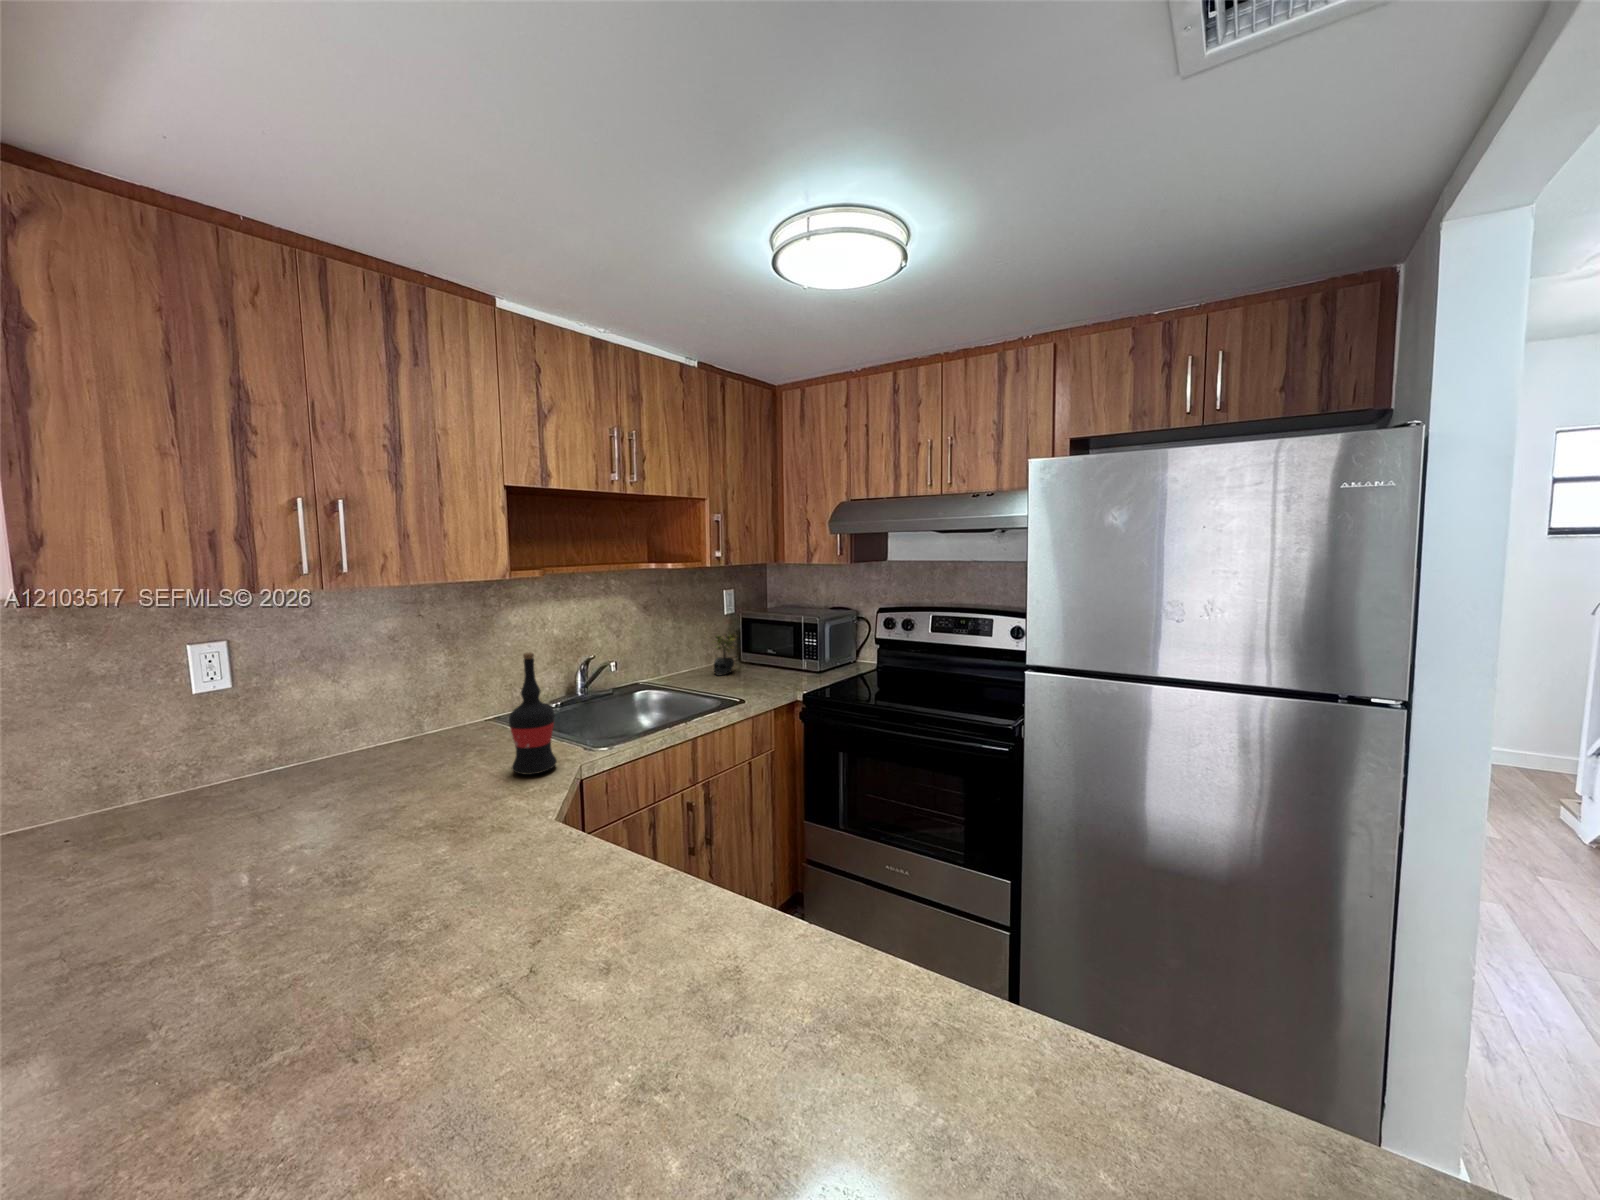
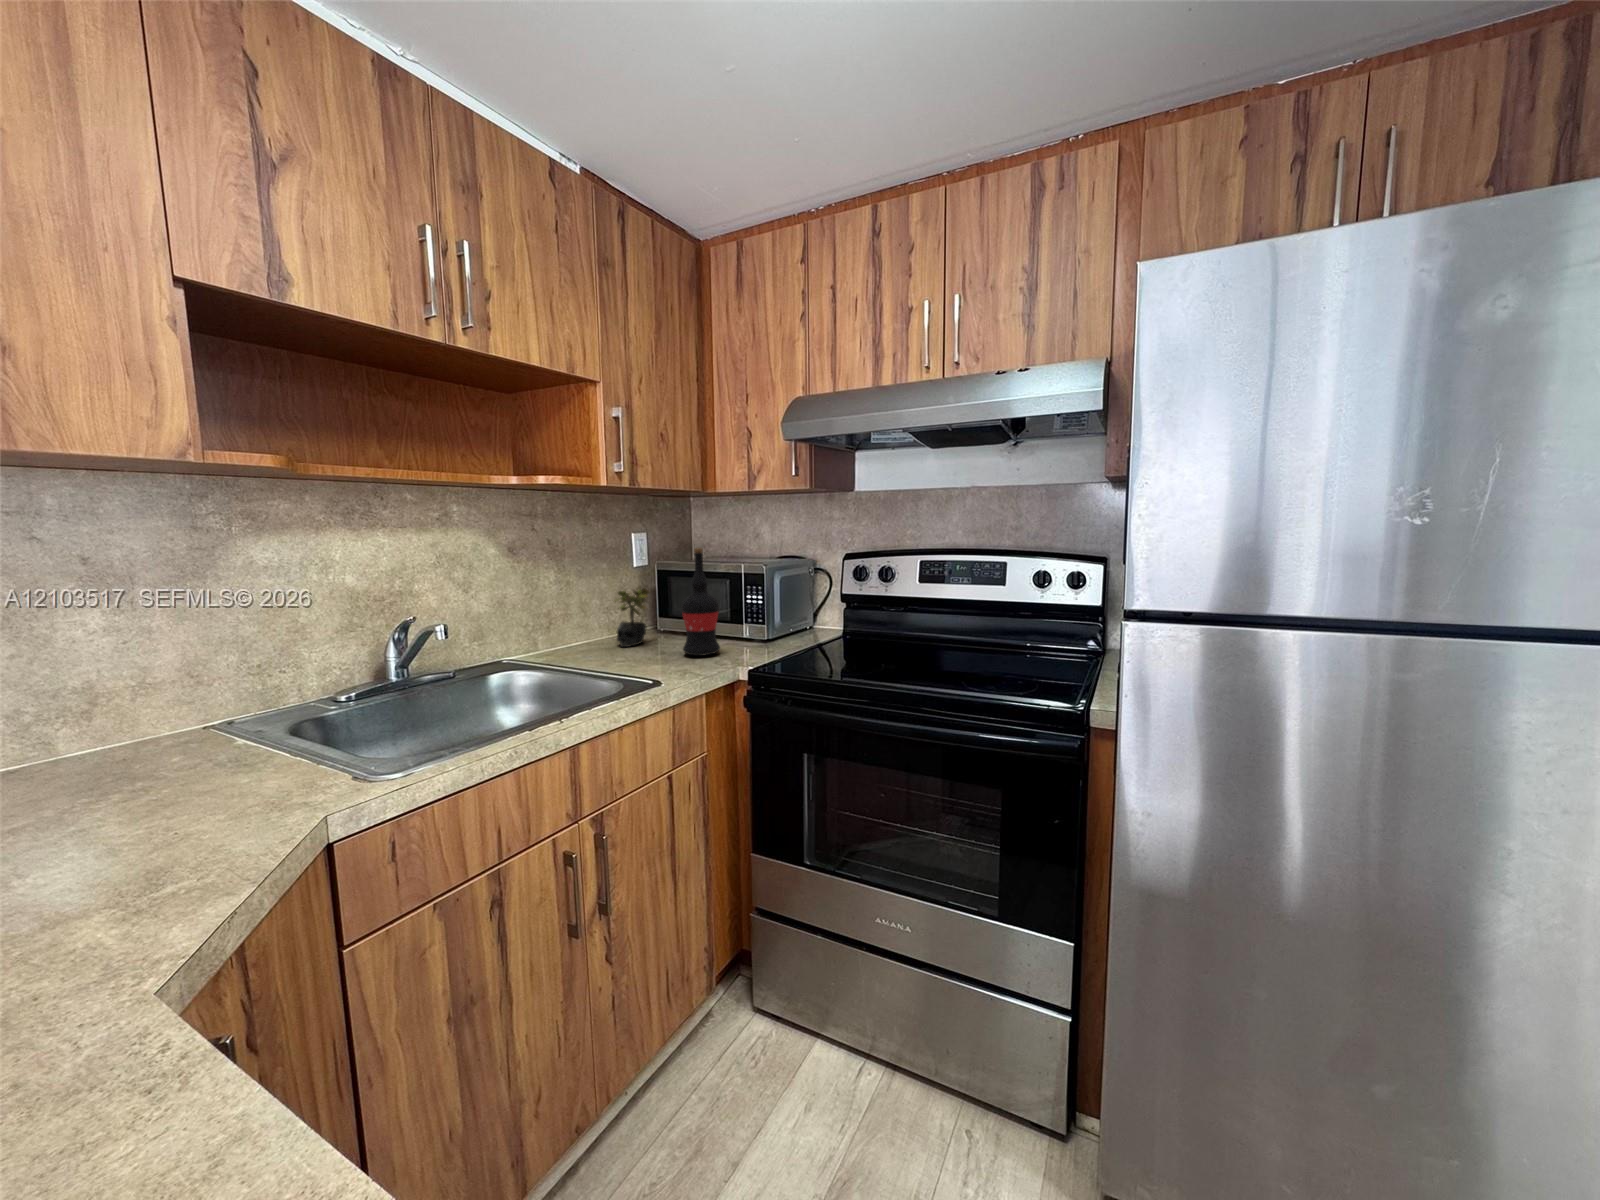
wine bottle: present [509,652,557,775] -> present [681,548,720,656]

